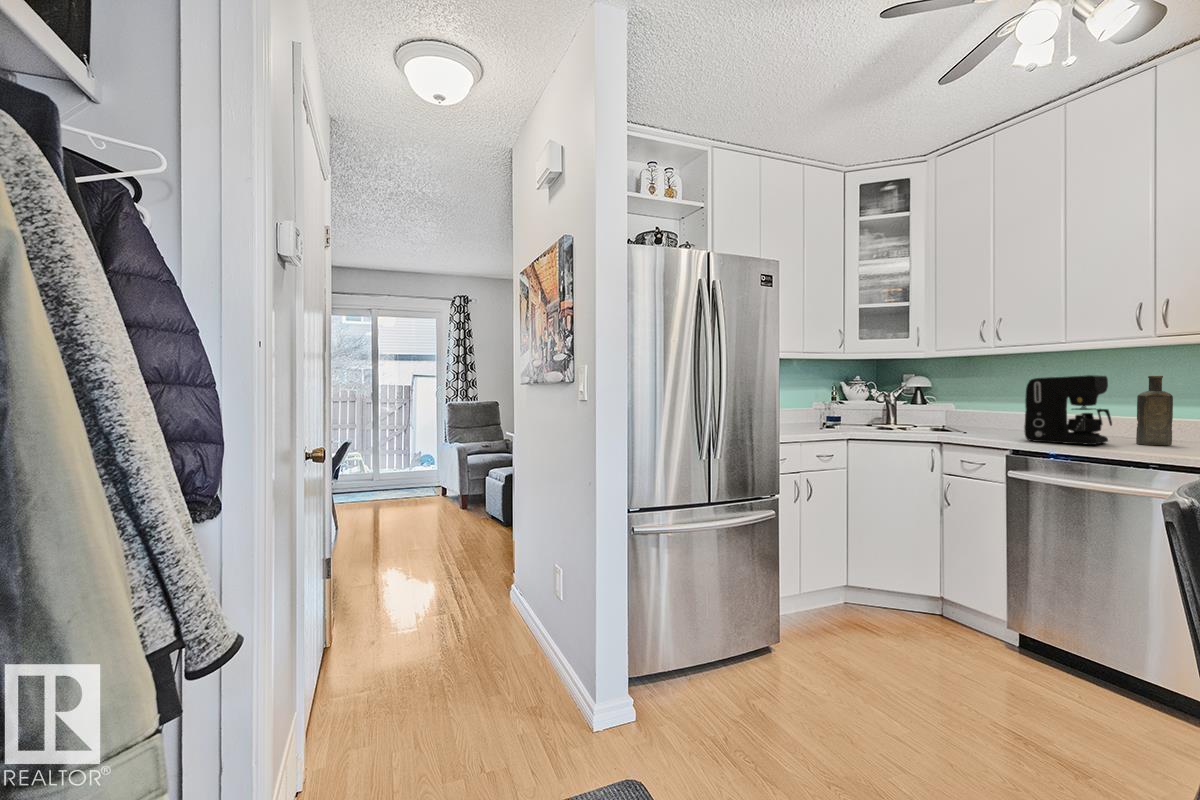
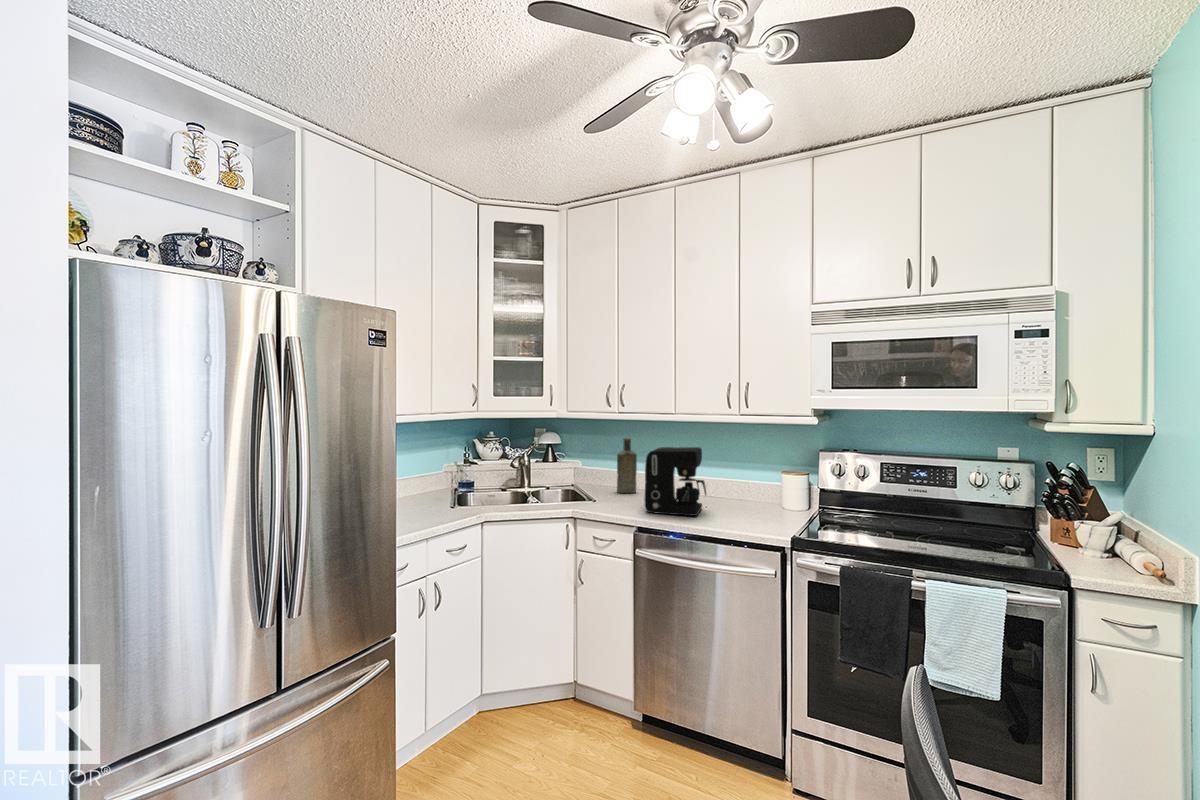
bottle: present [1136,376,1173,445] -> present [617,438,637,493]

